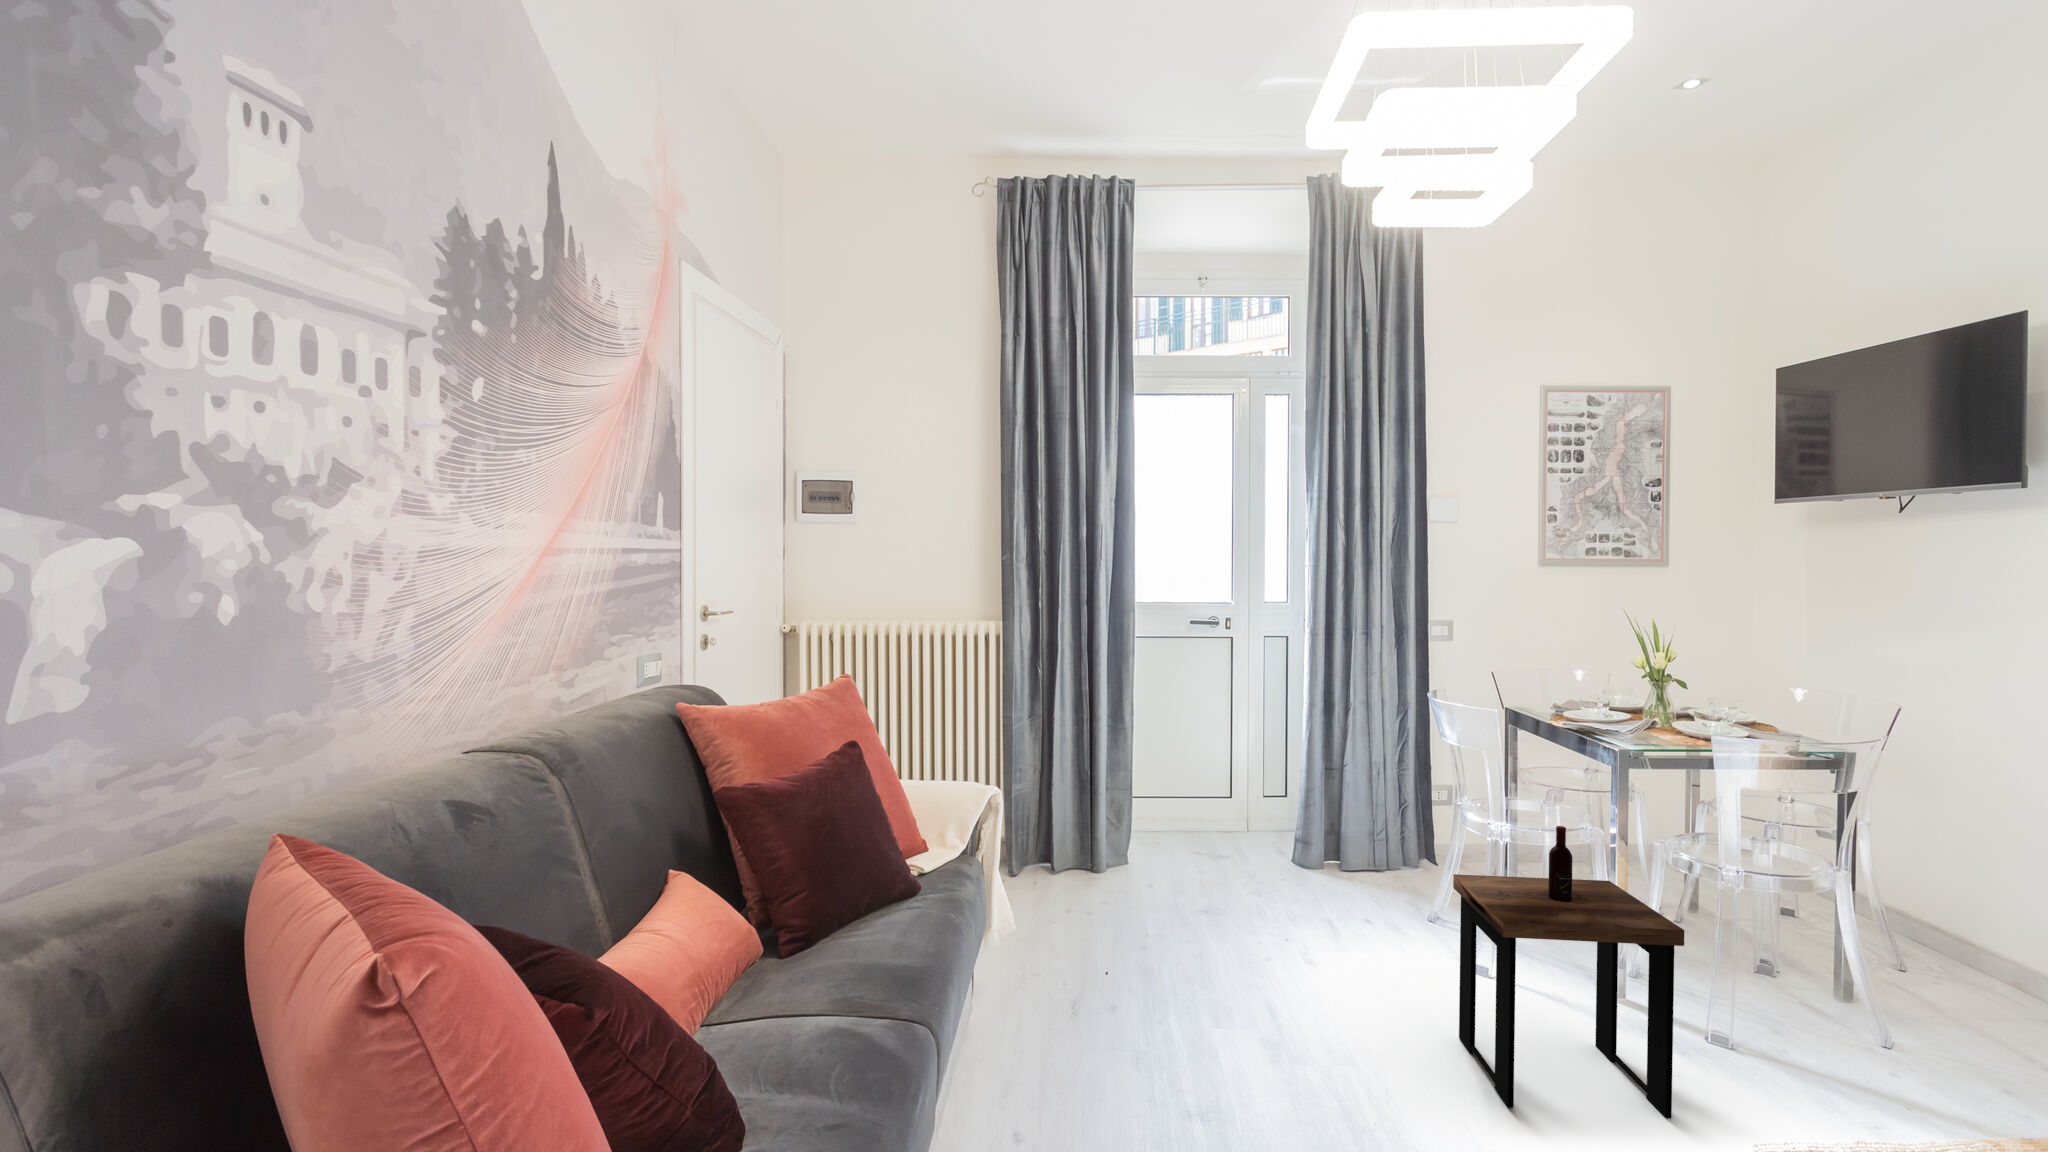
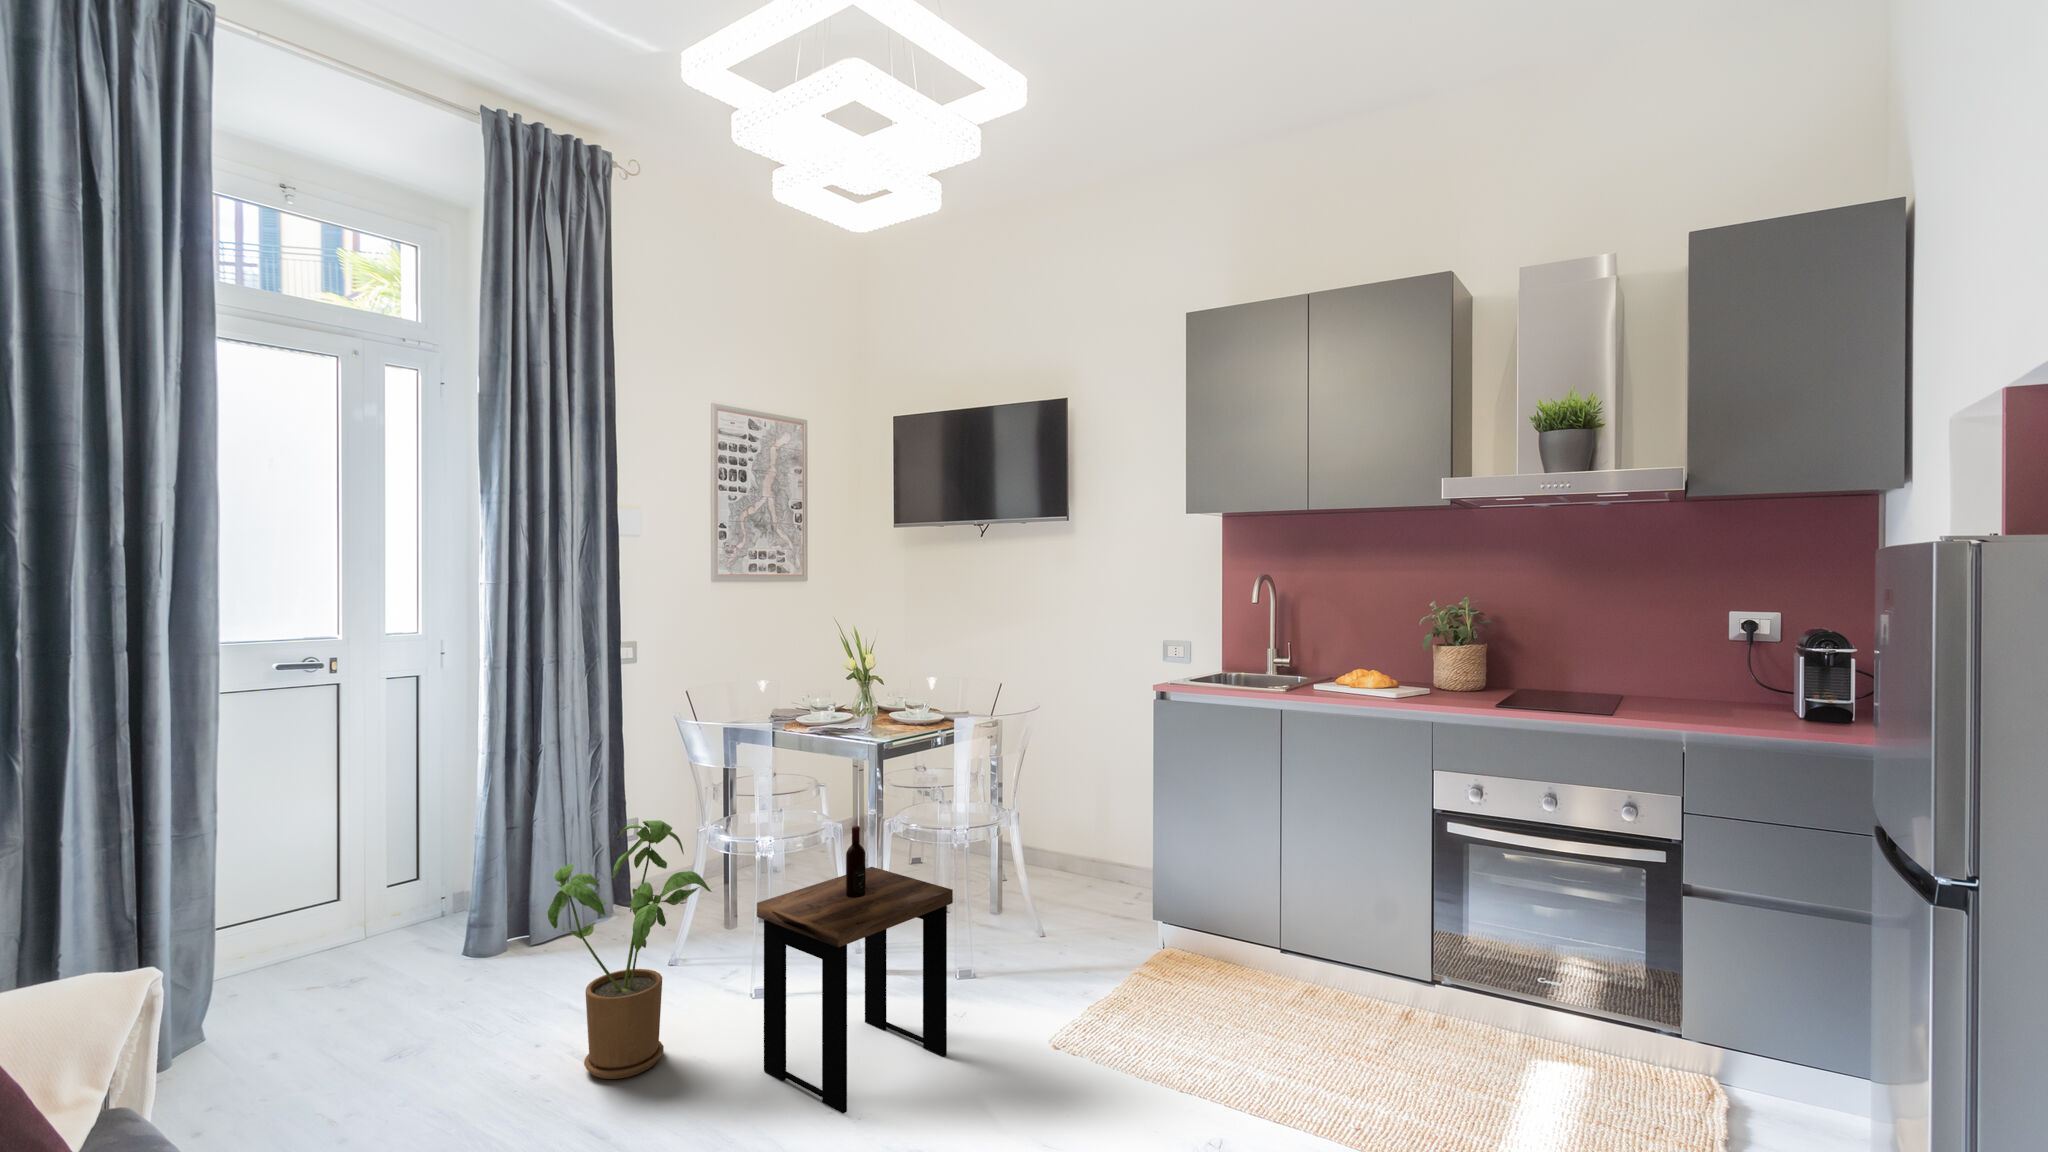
house plant: none [1291,776,1420,991] -> present [548,820,711,1079]

